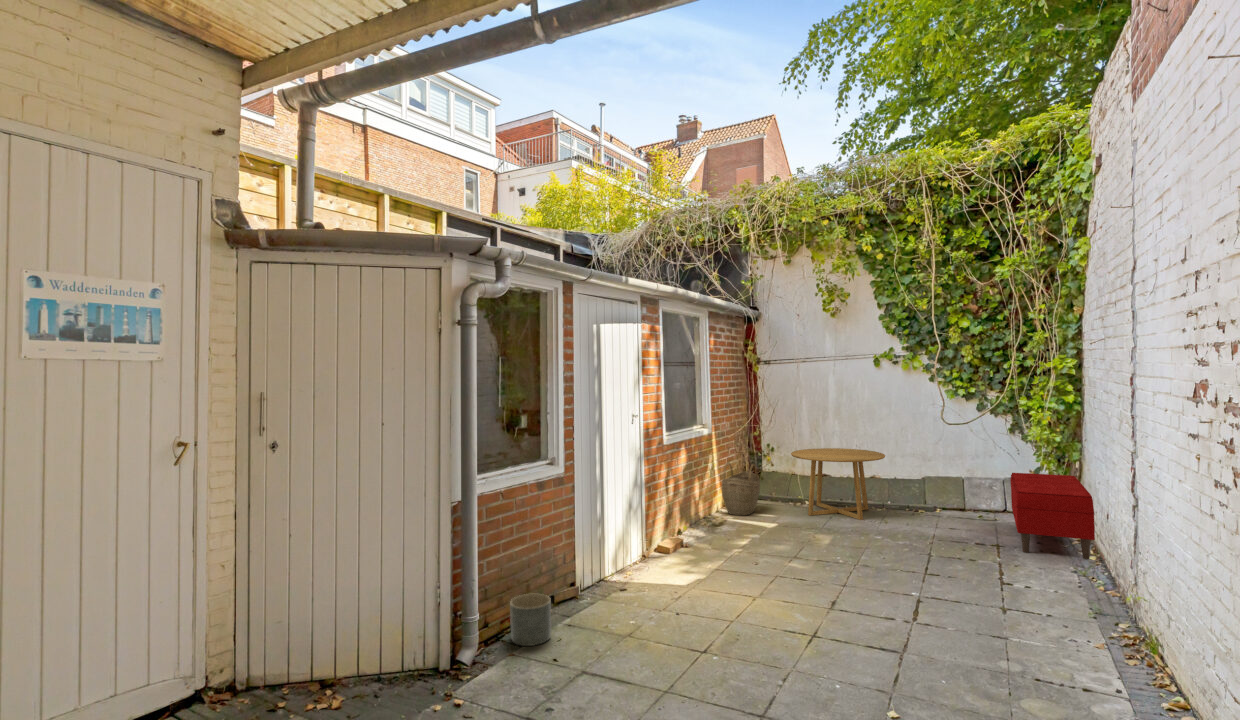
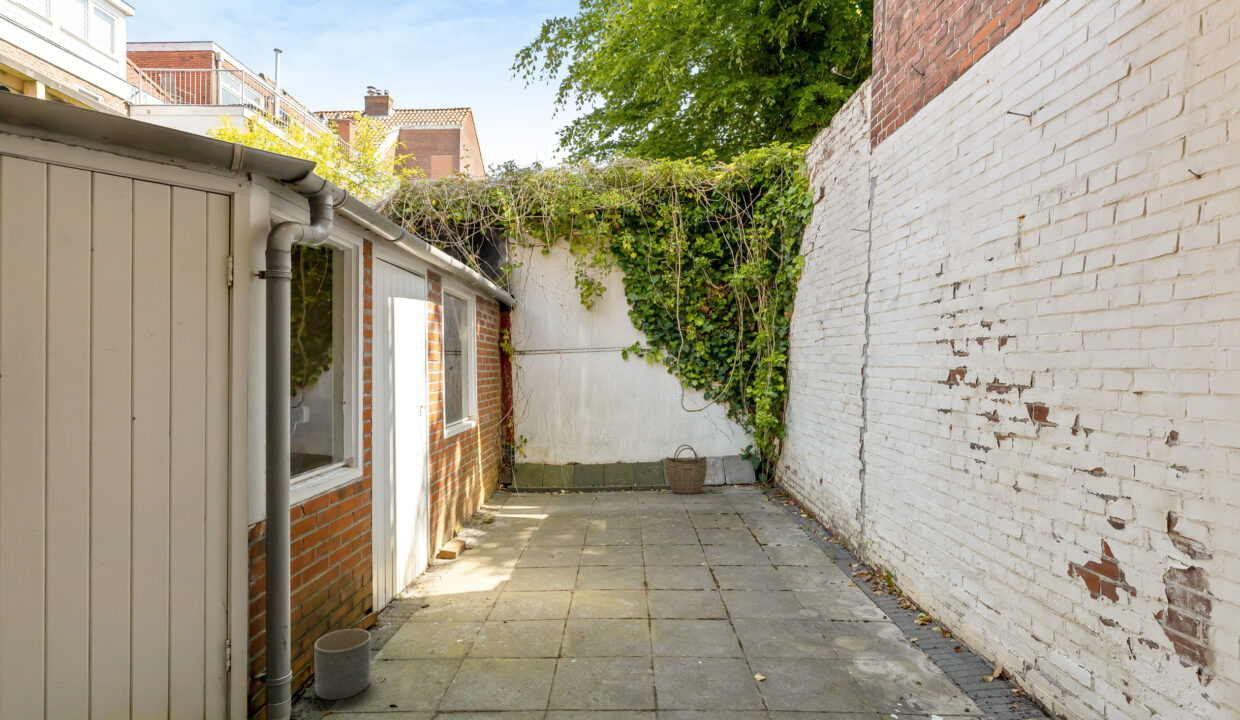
round table: present [791,448,885,520] -> none [552,437,639,504]
woven basket: present [722,463,760,516] -> present [666,445,707,494]
bench: present [1011,473,1095,559] -> none [737,451,810,518]

